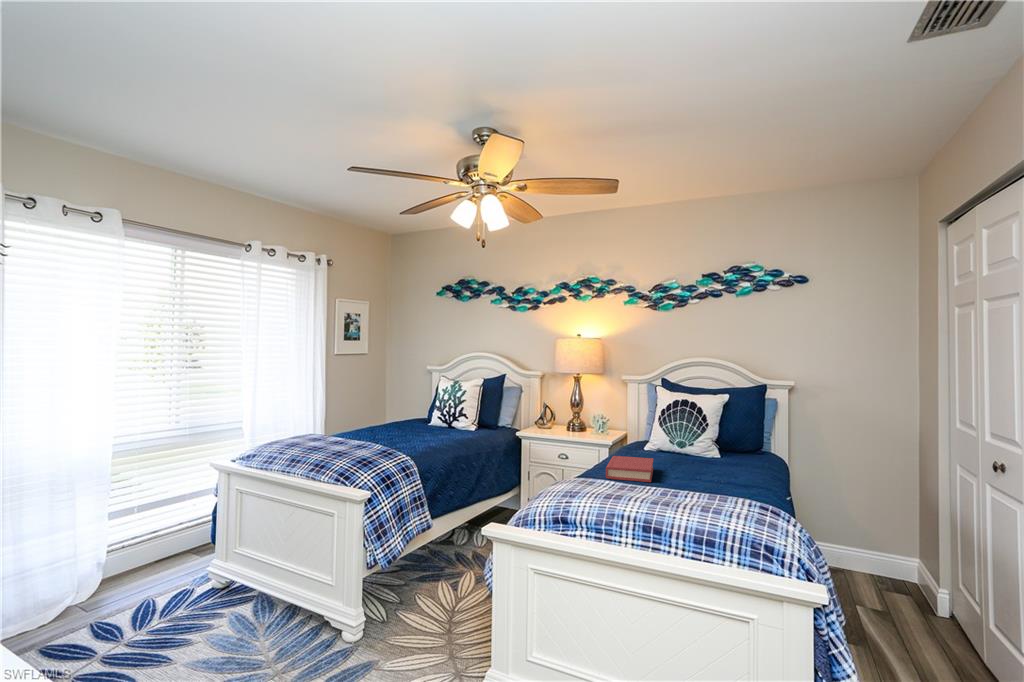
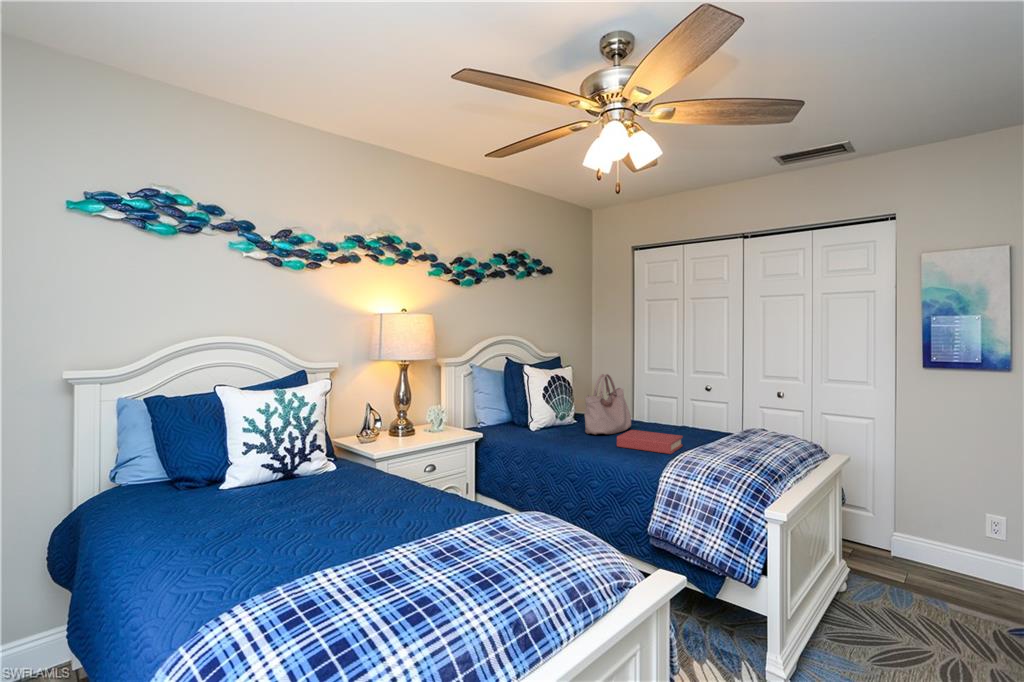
handbag: none [649,399,722,467] -> present [585,374,631,434]

